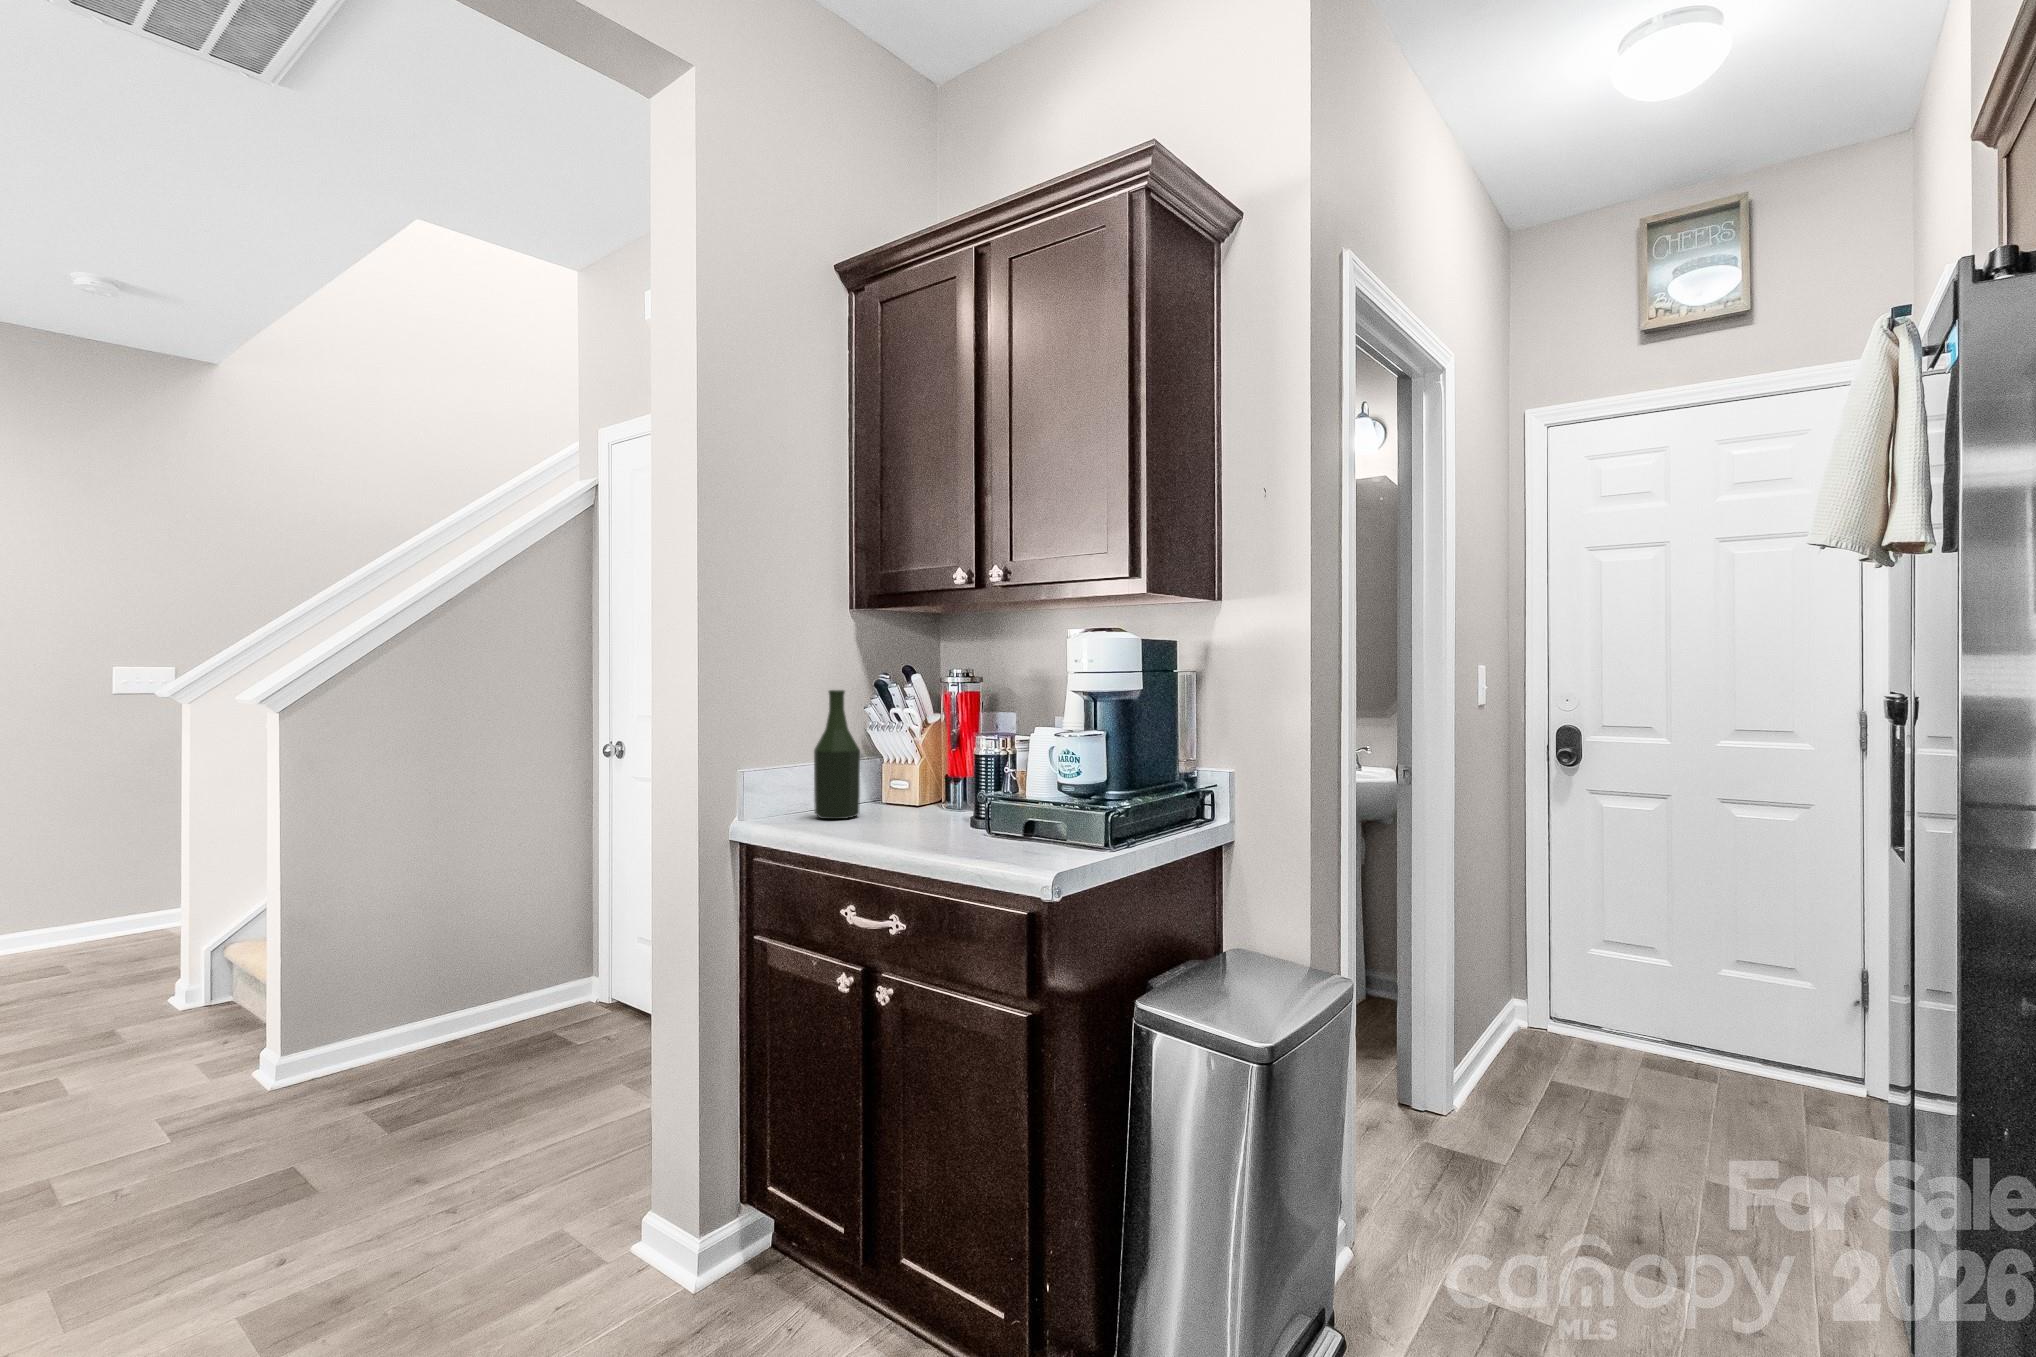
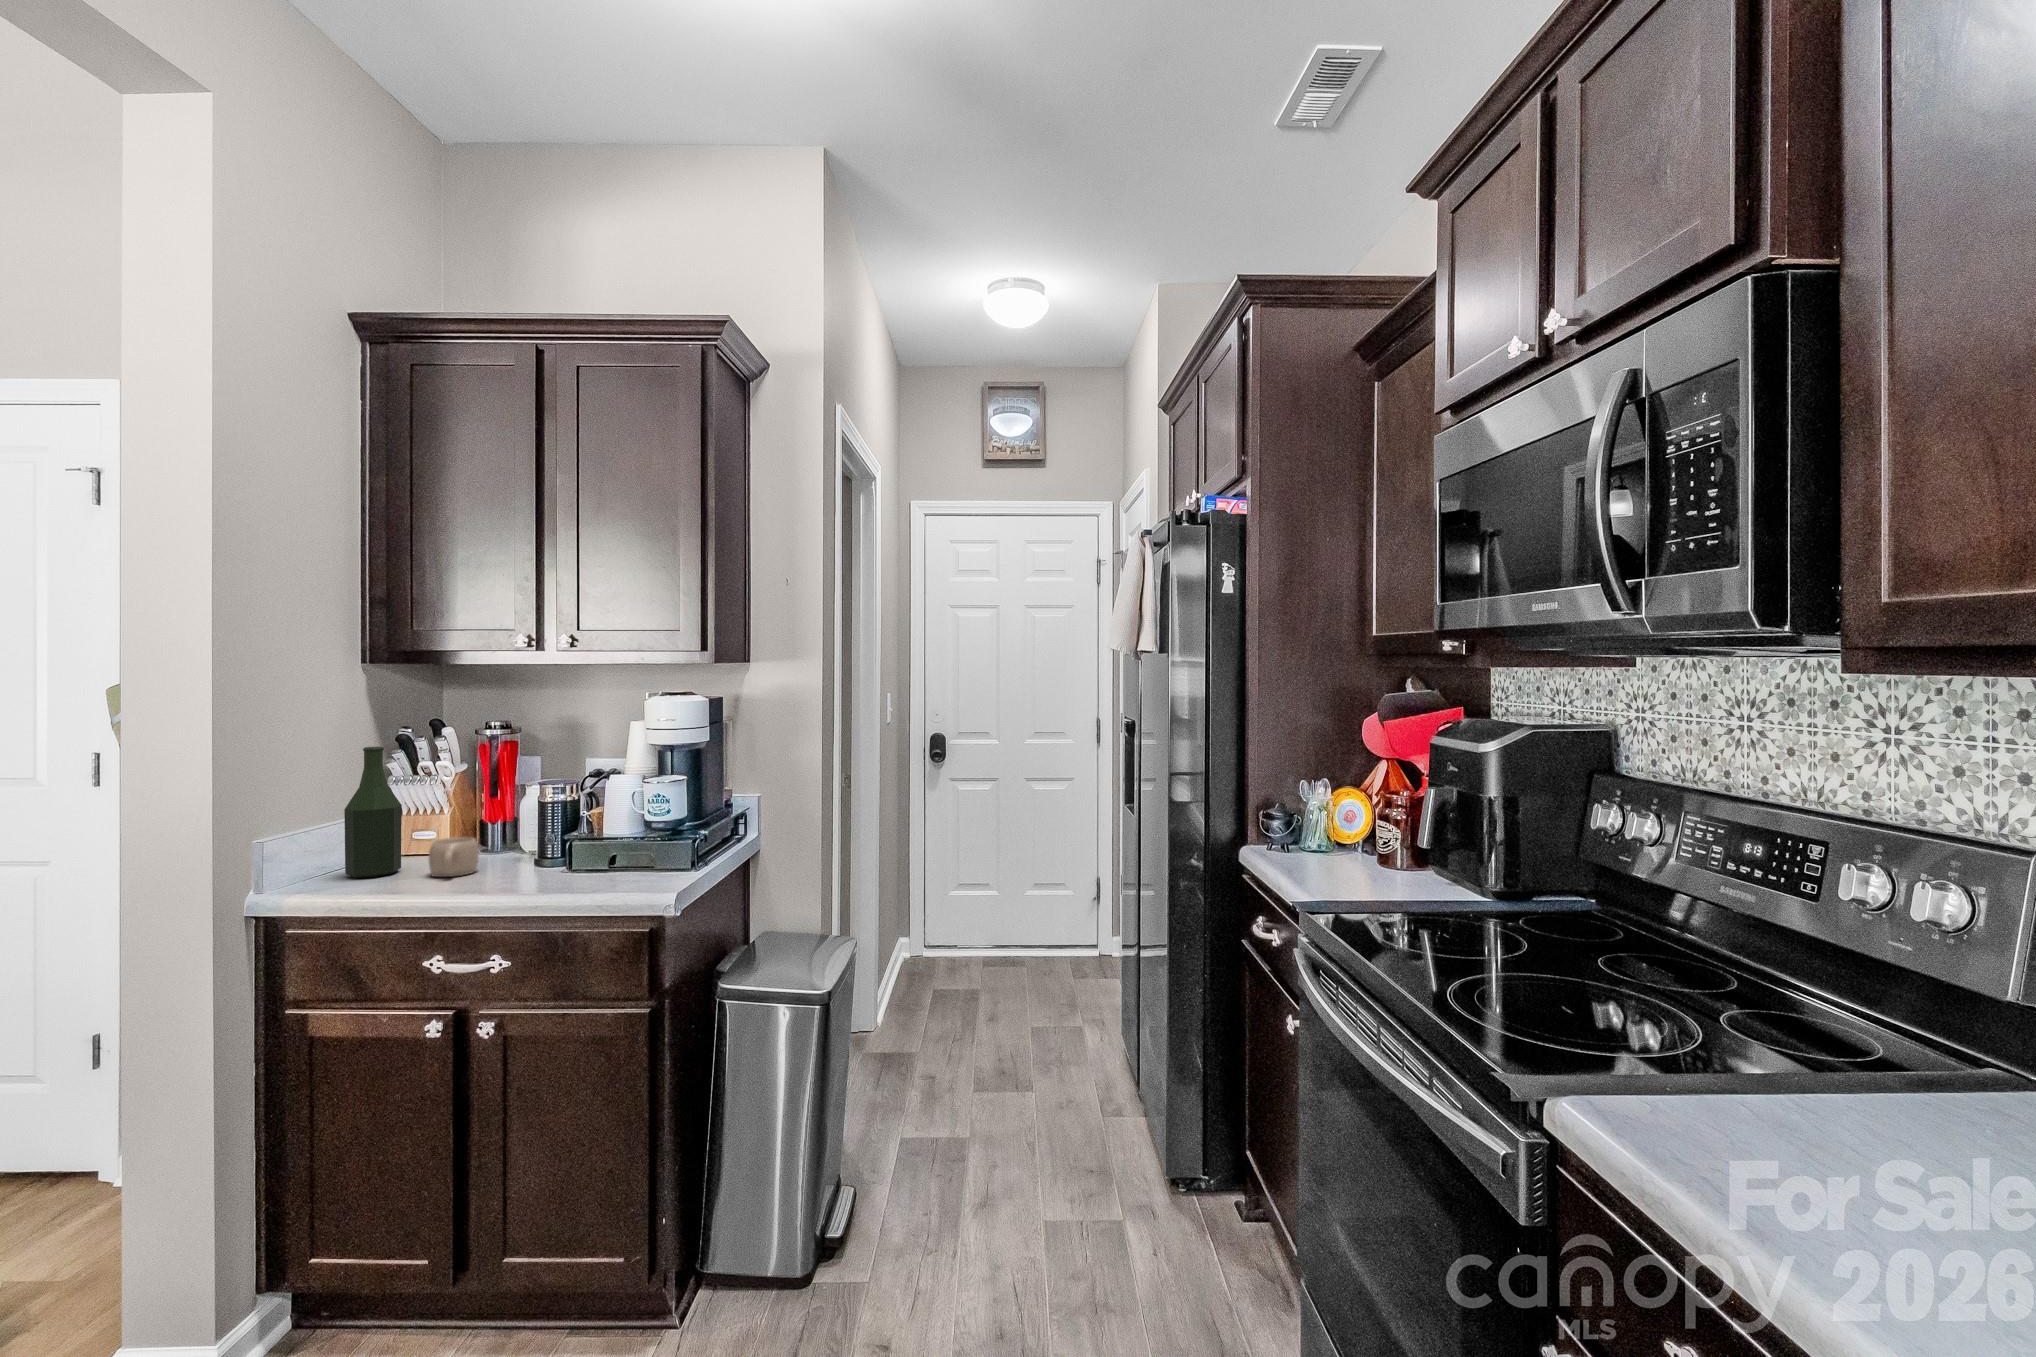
mug: none [871,787,916,827] -> present [429,837,479,877]

